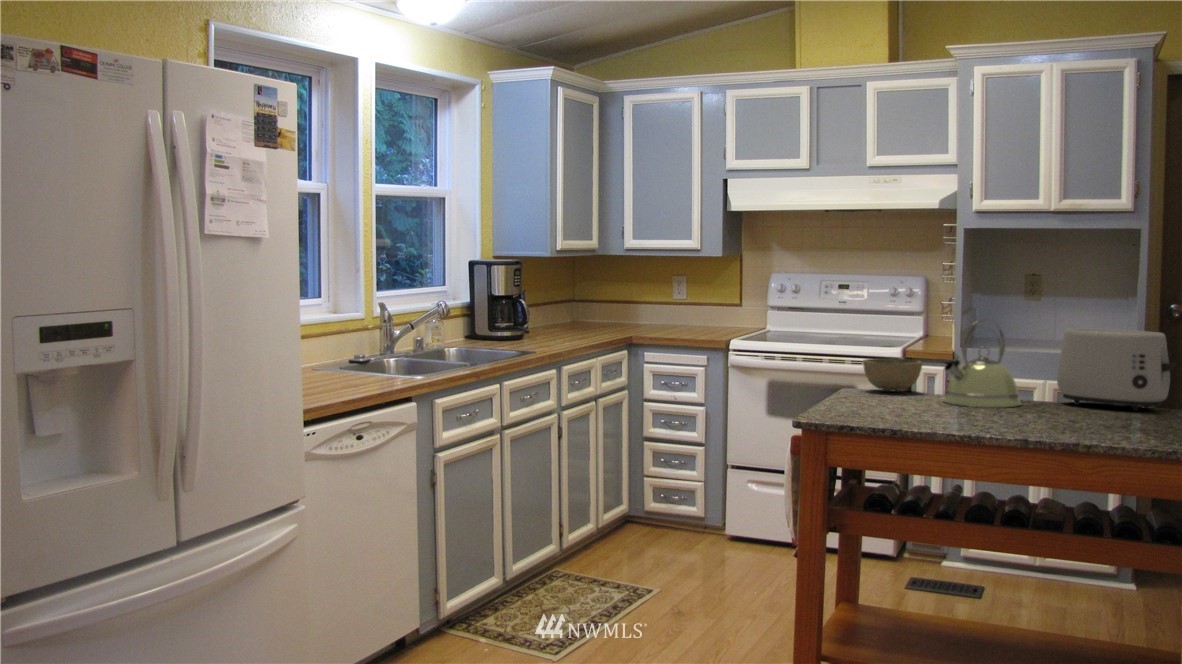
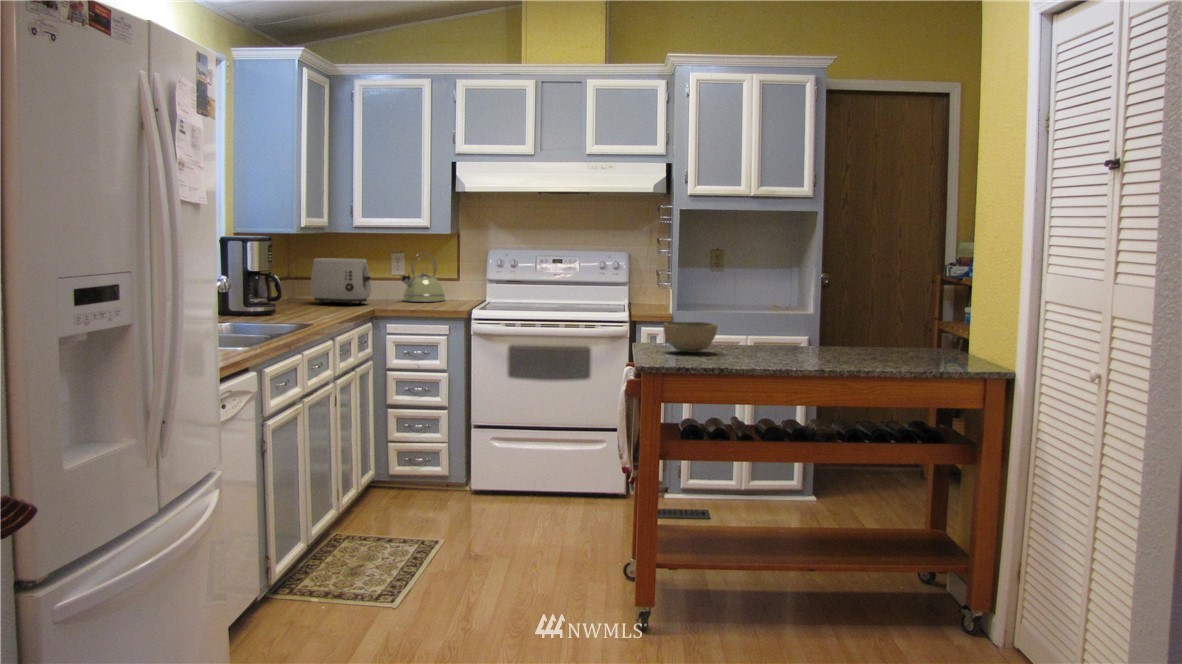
kettle: present [943,319,1021,408] -> present [401,252,445,302]
toaster: present [1057,328,1176,411] -> present [310,258,371,305]

